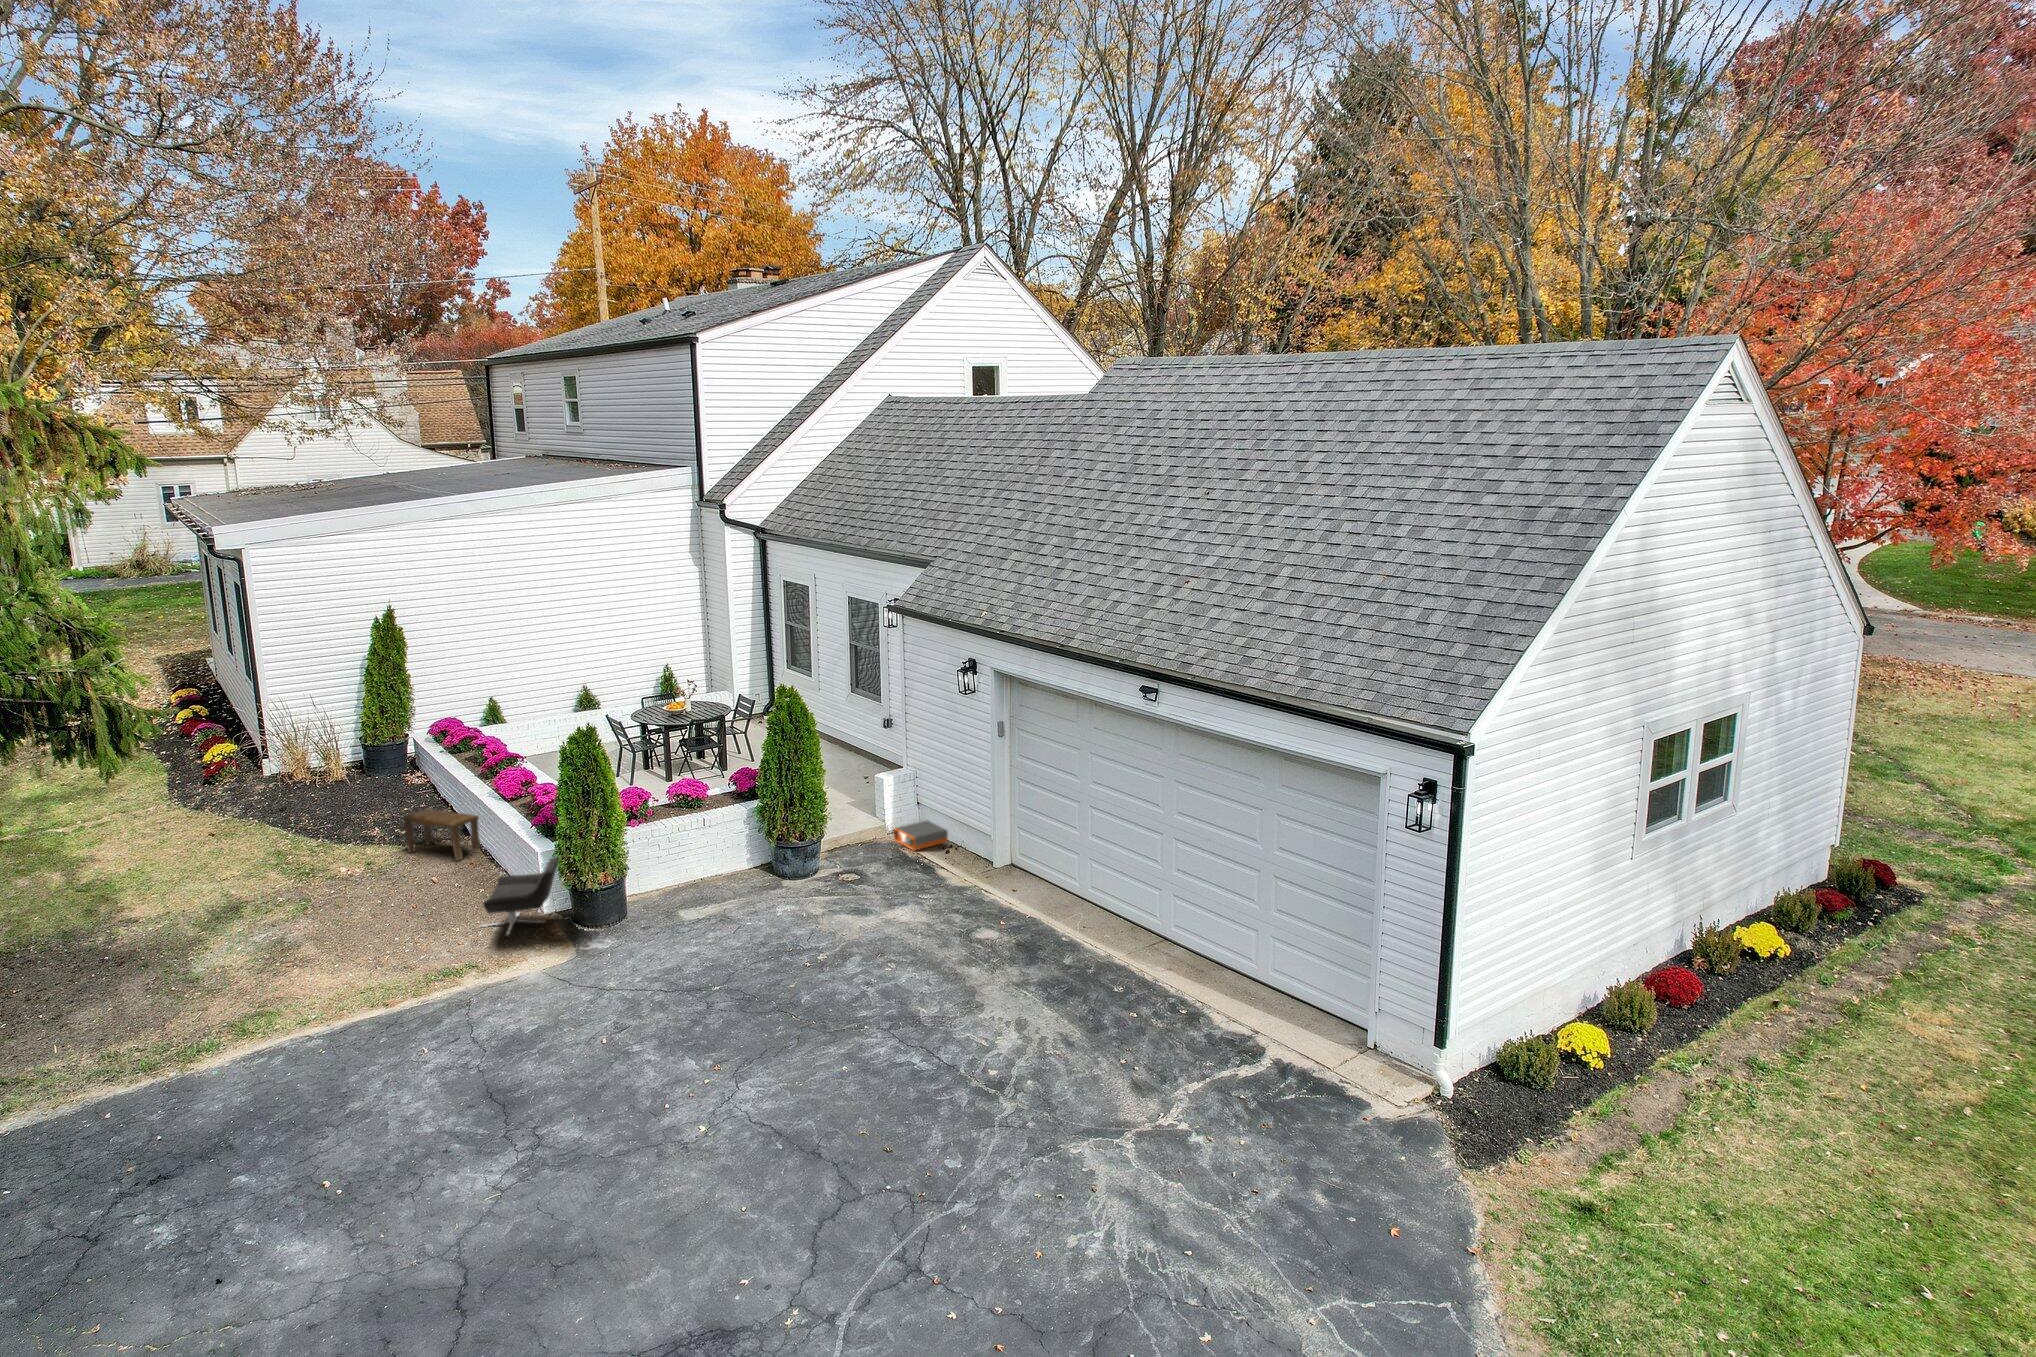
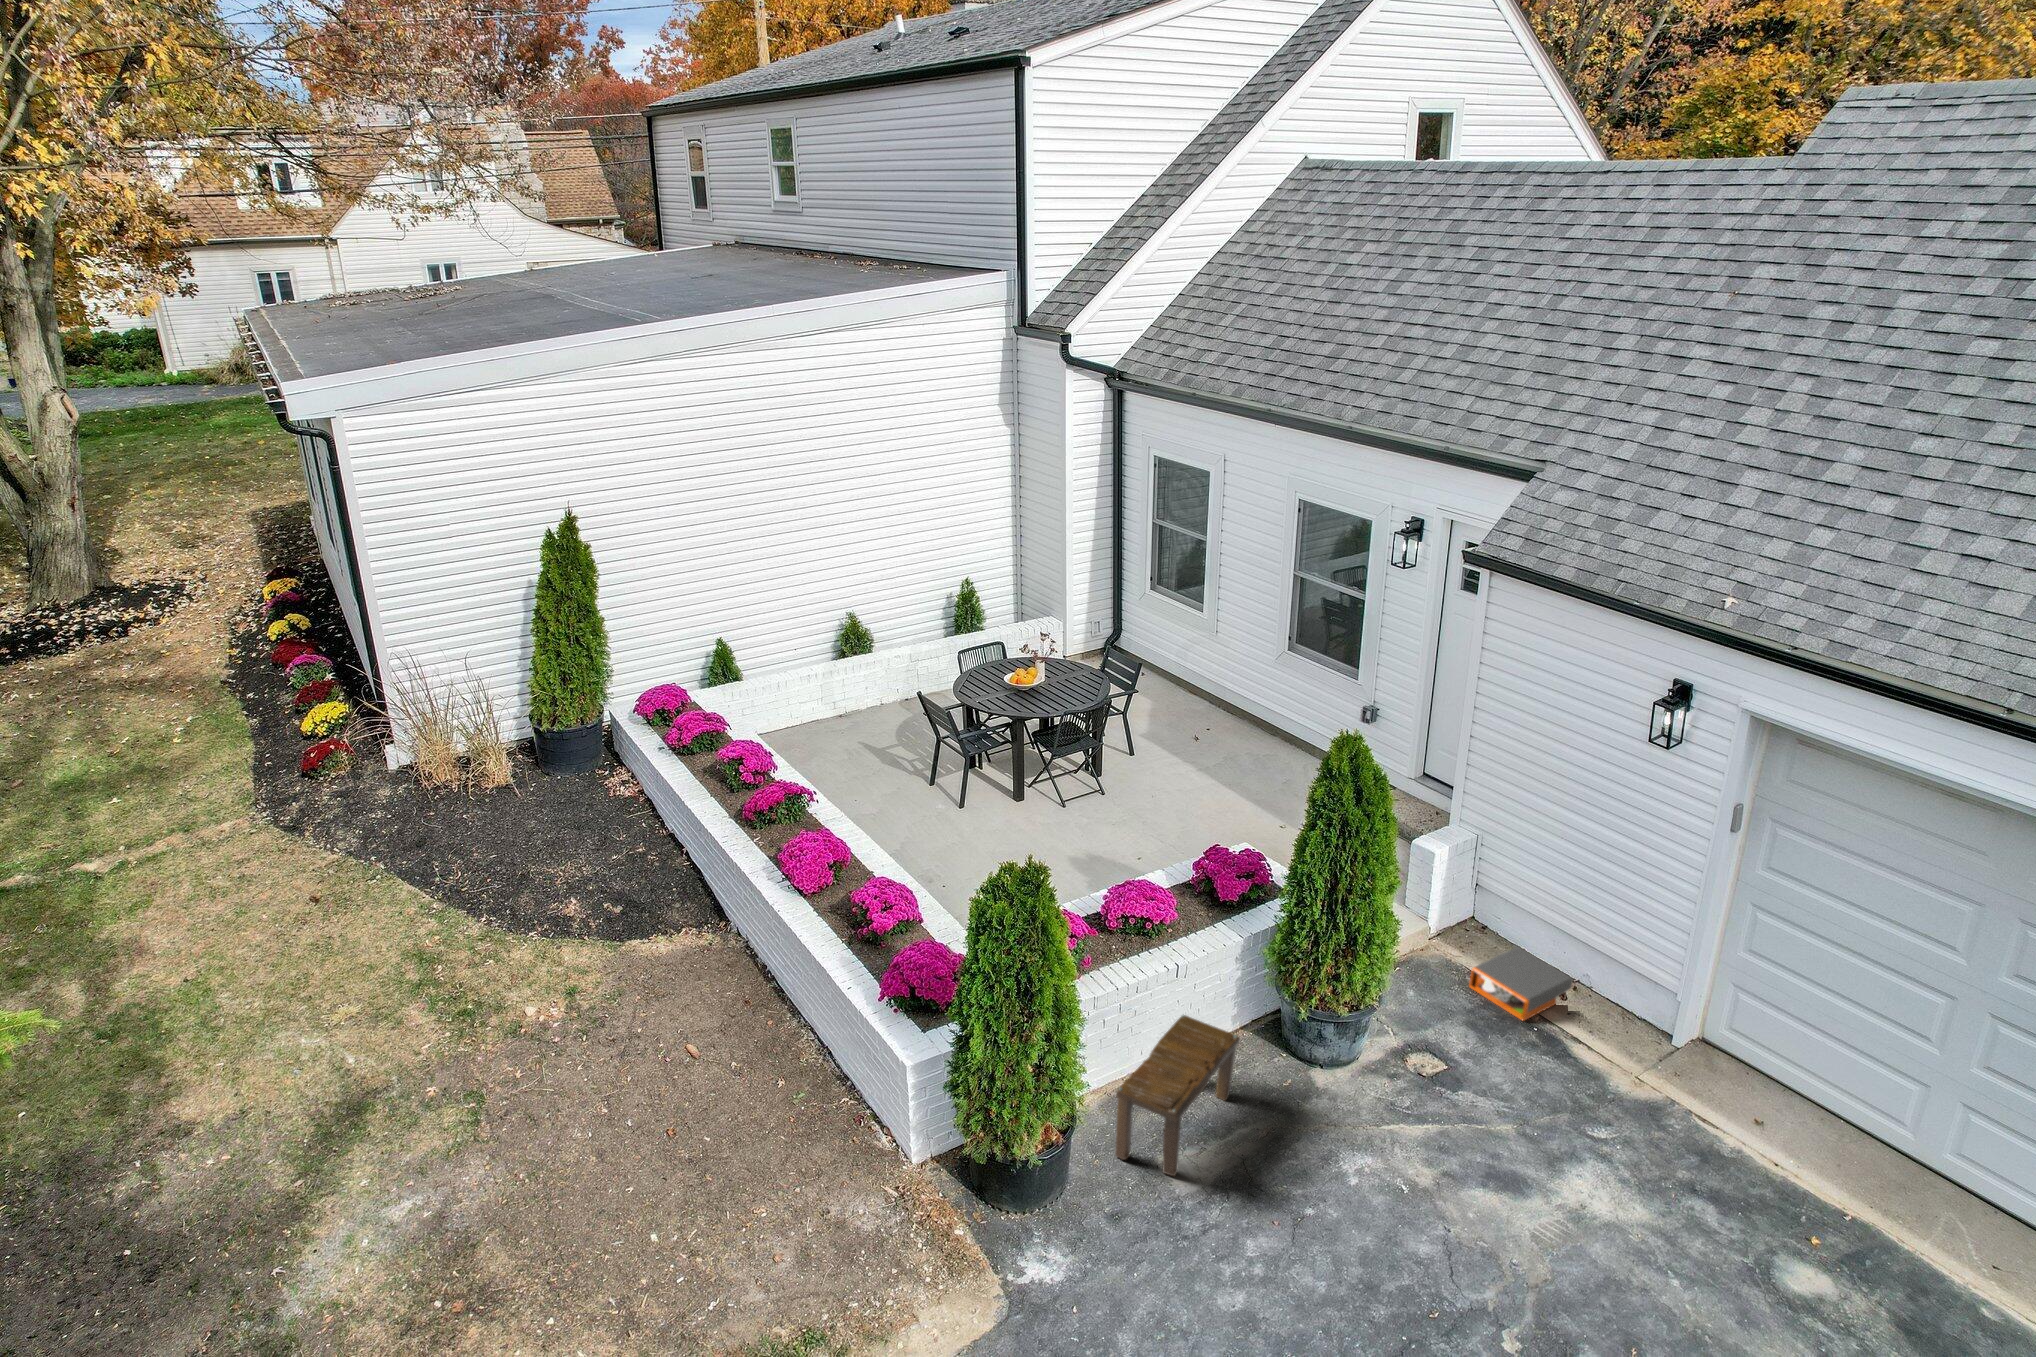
bench: present [403,808,479,861] -> present [1115,1015,1240,1176]
lounge chair: present [483,857,558,935] -> none [805,1085,952,1255]

